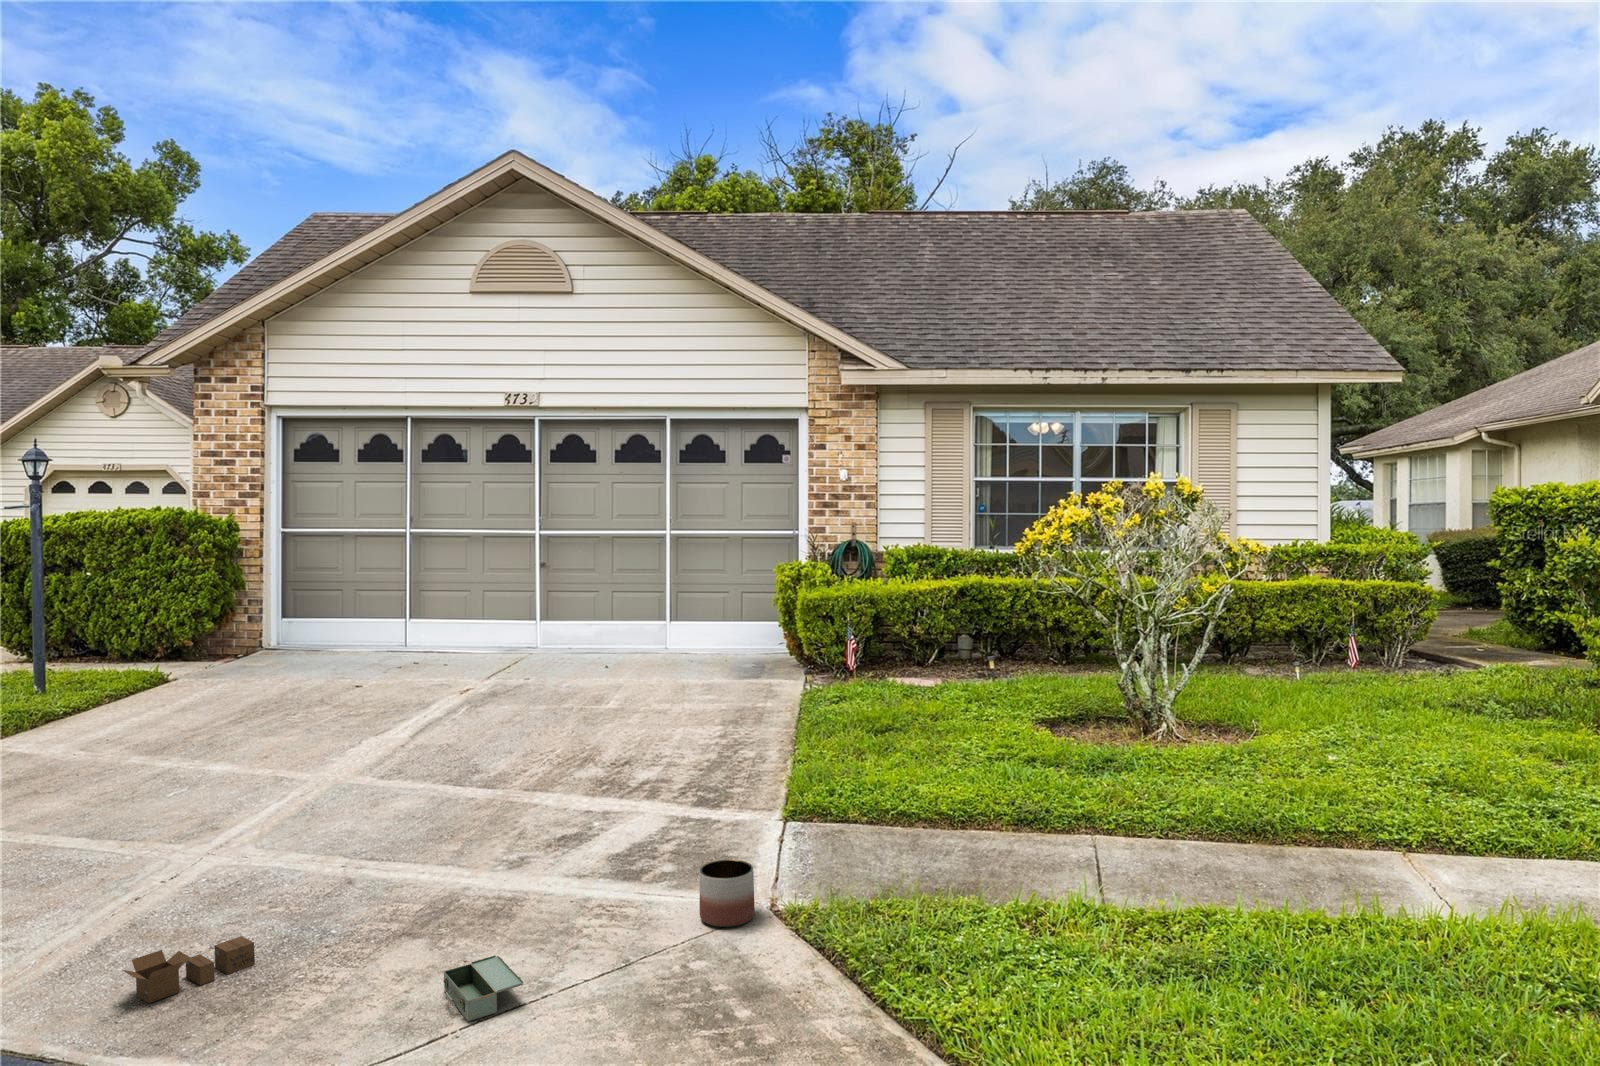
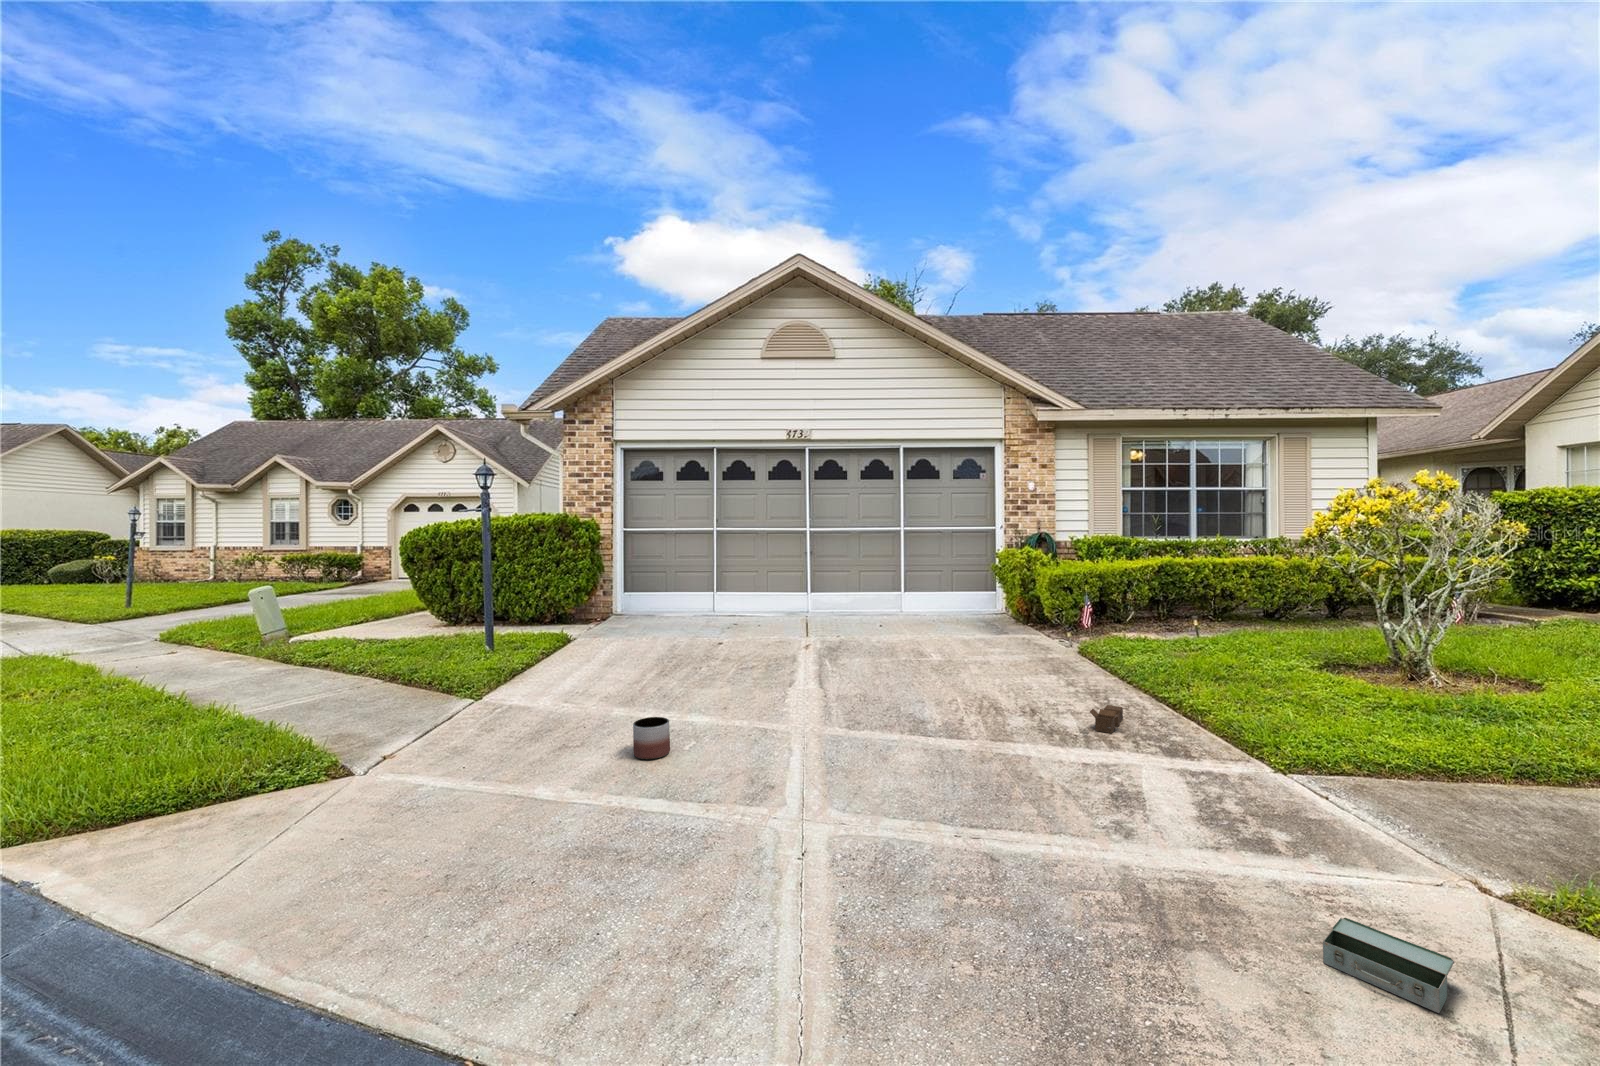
planter: present [699,860,755,927] -> present [633,717,670,760]
cardboard box: present [123,936,255,1003] -> present [1090,705,1123,733]

